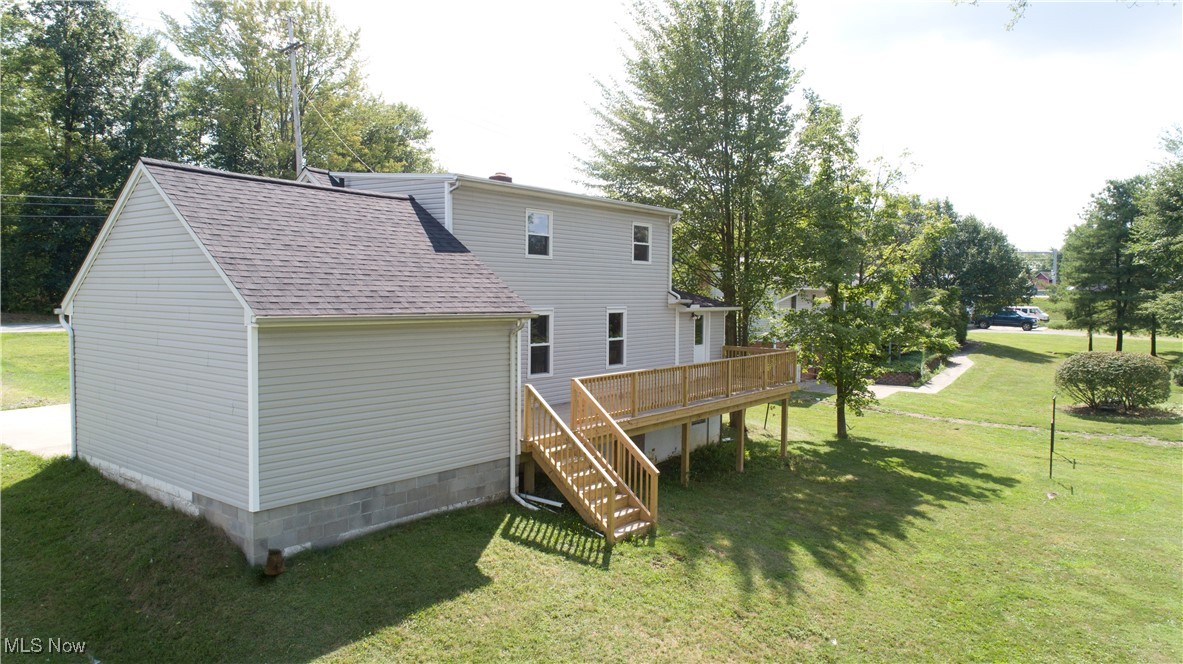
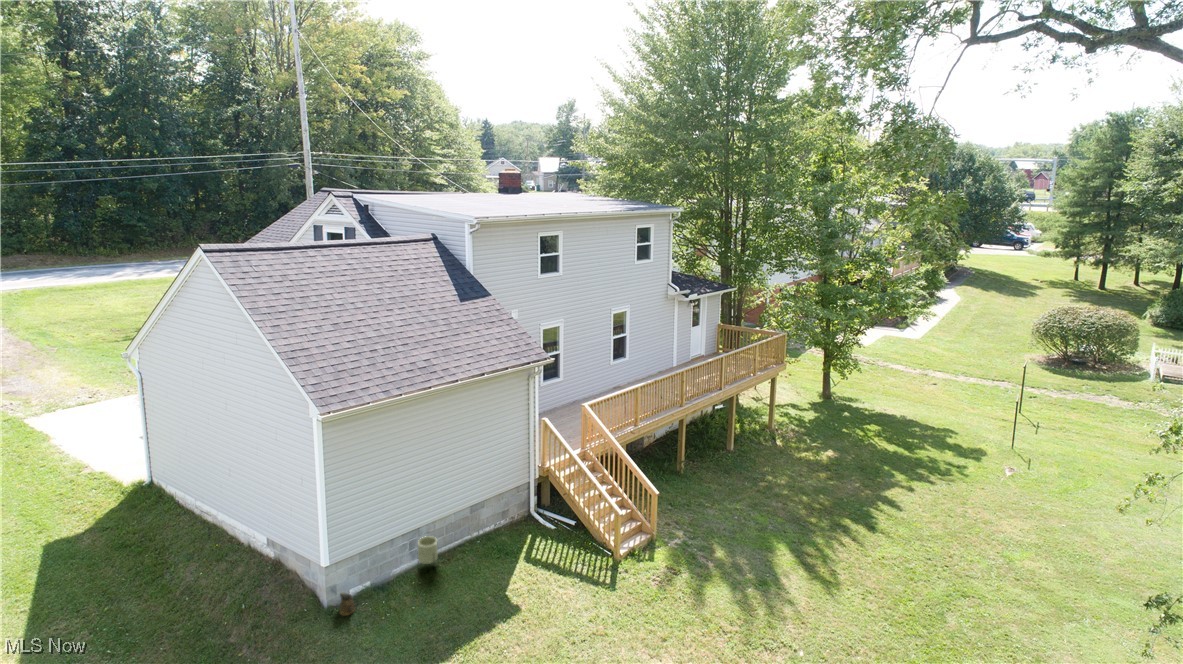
planter: none [370,499,395,540] -> present [418,536,438,564]

